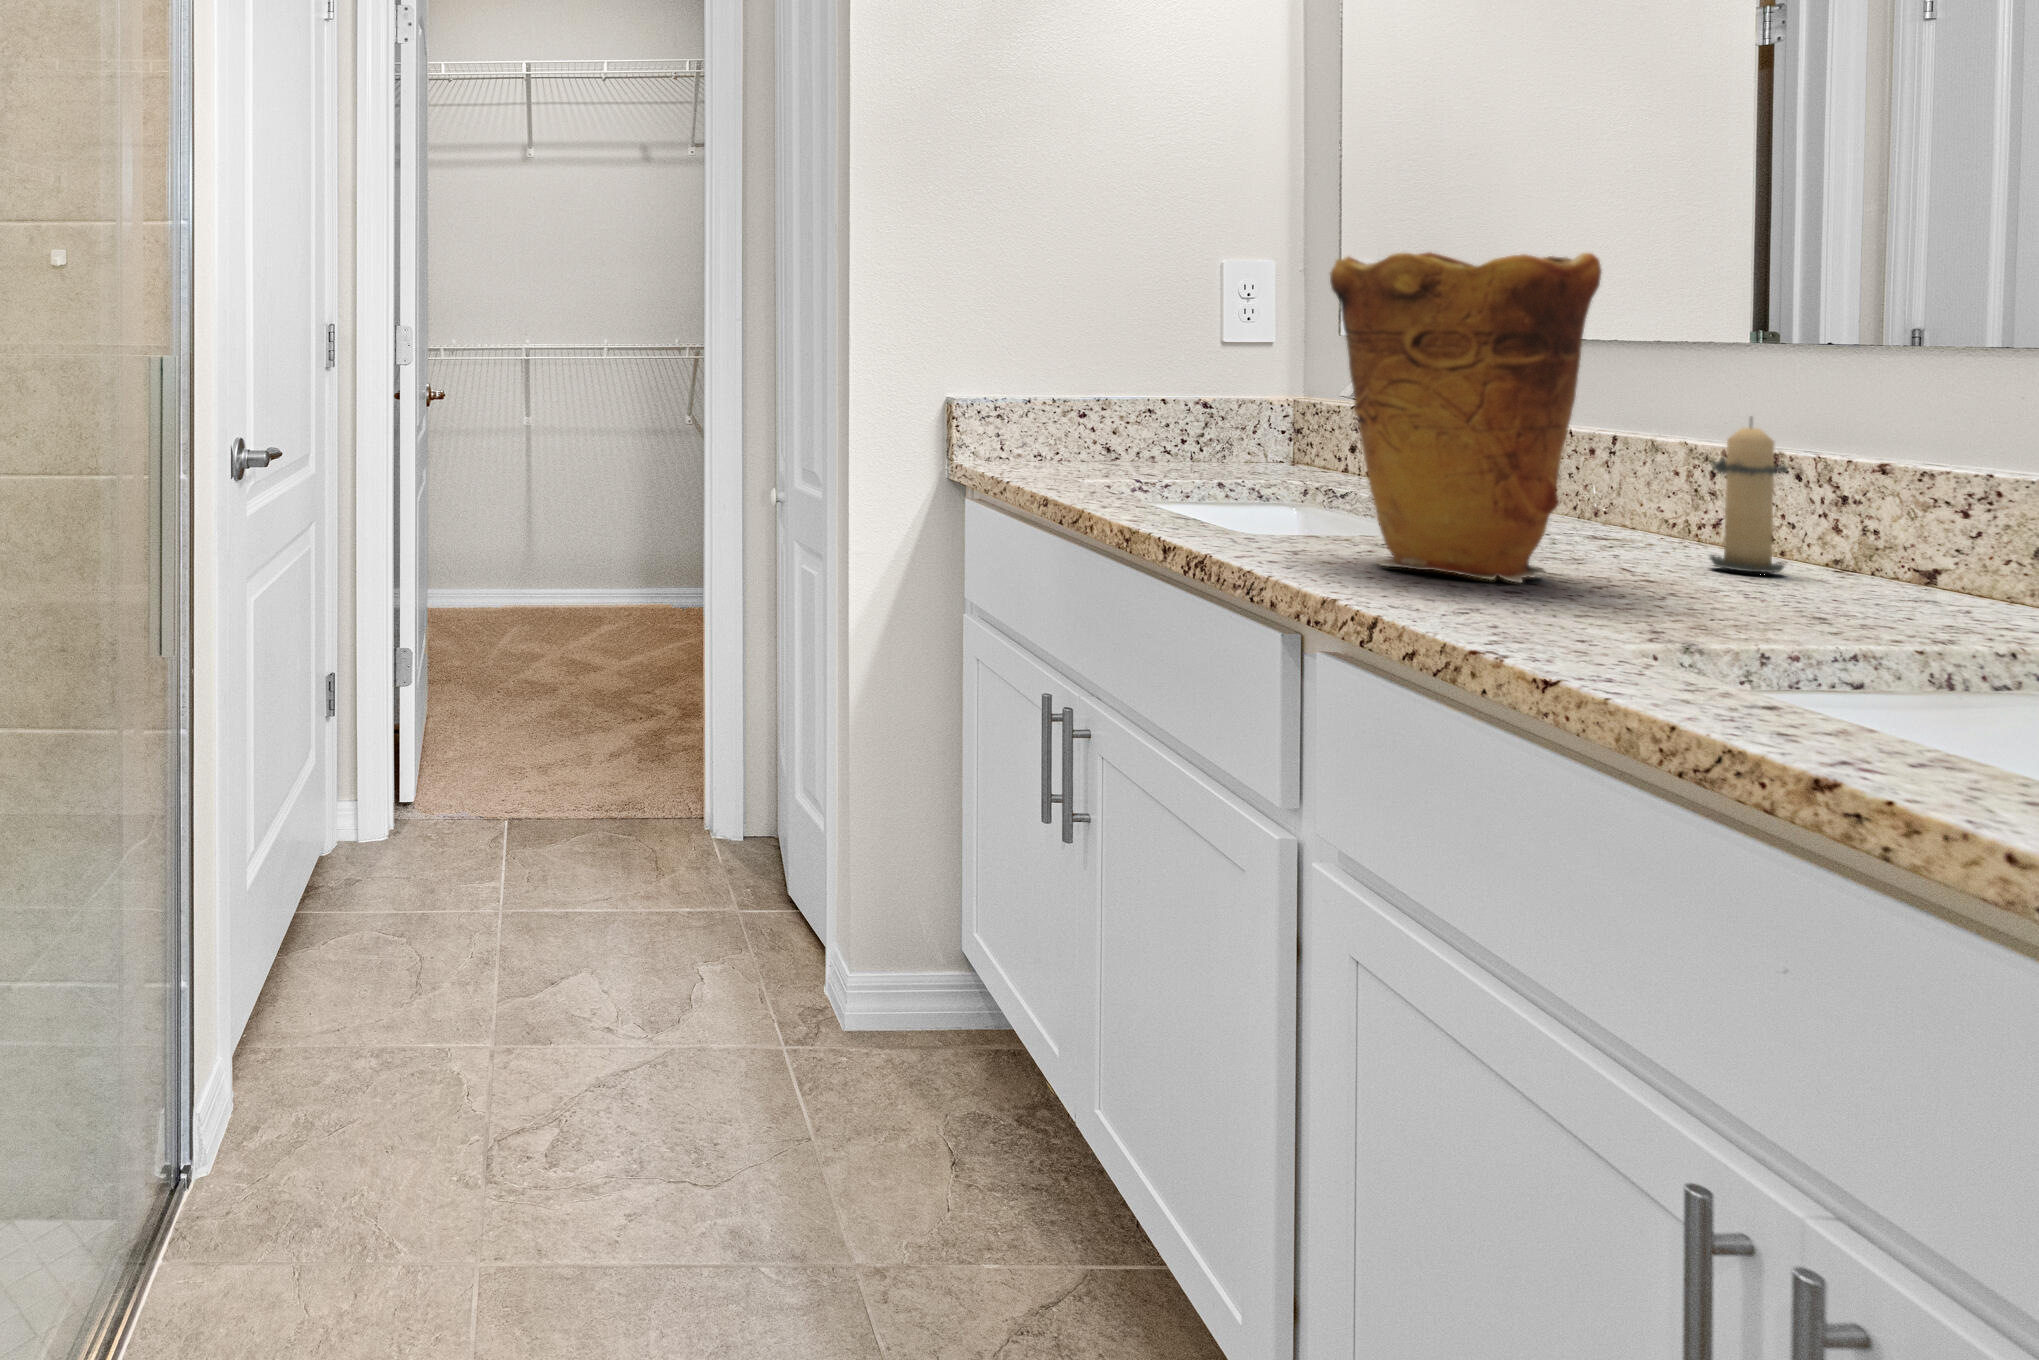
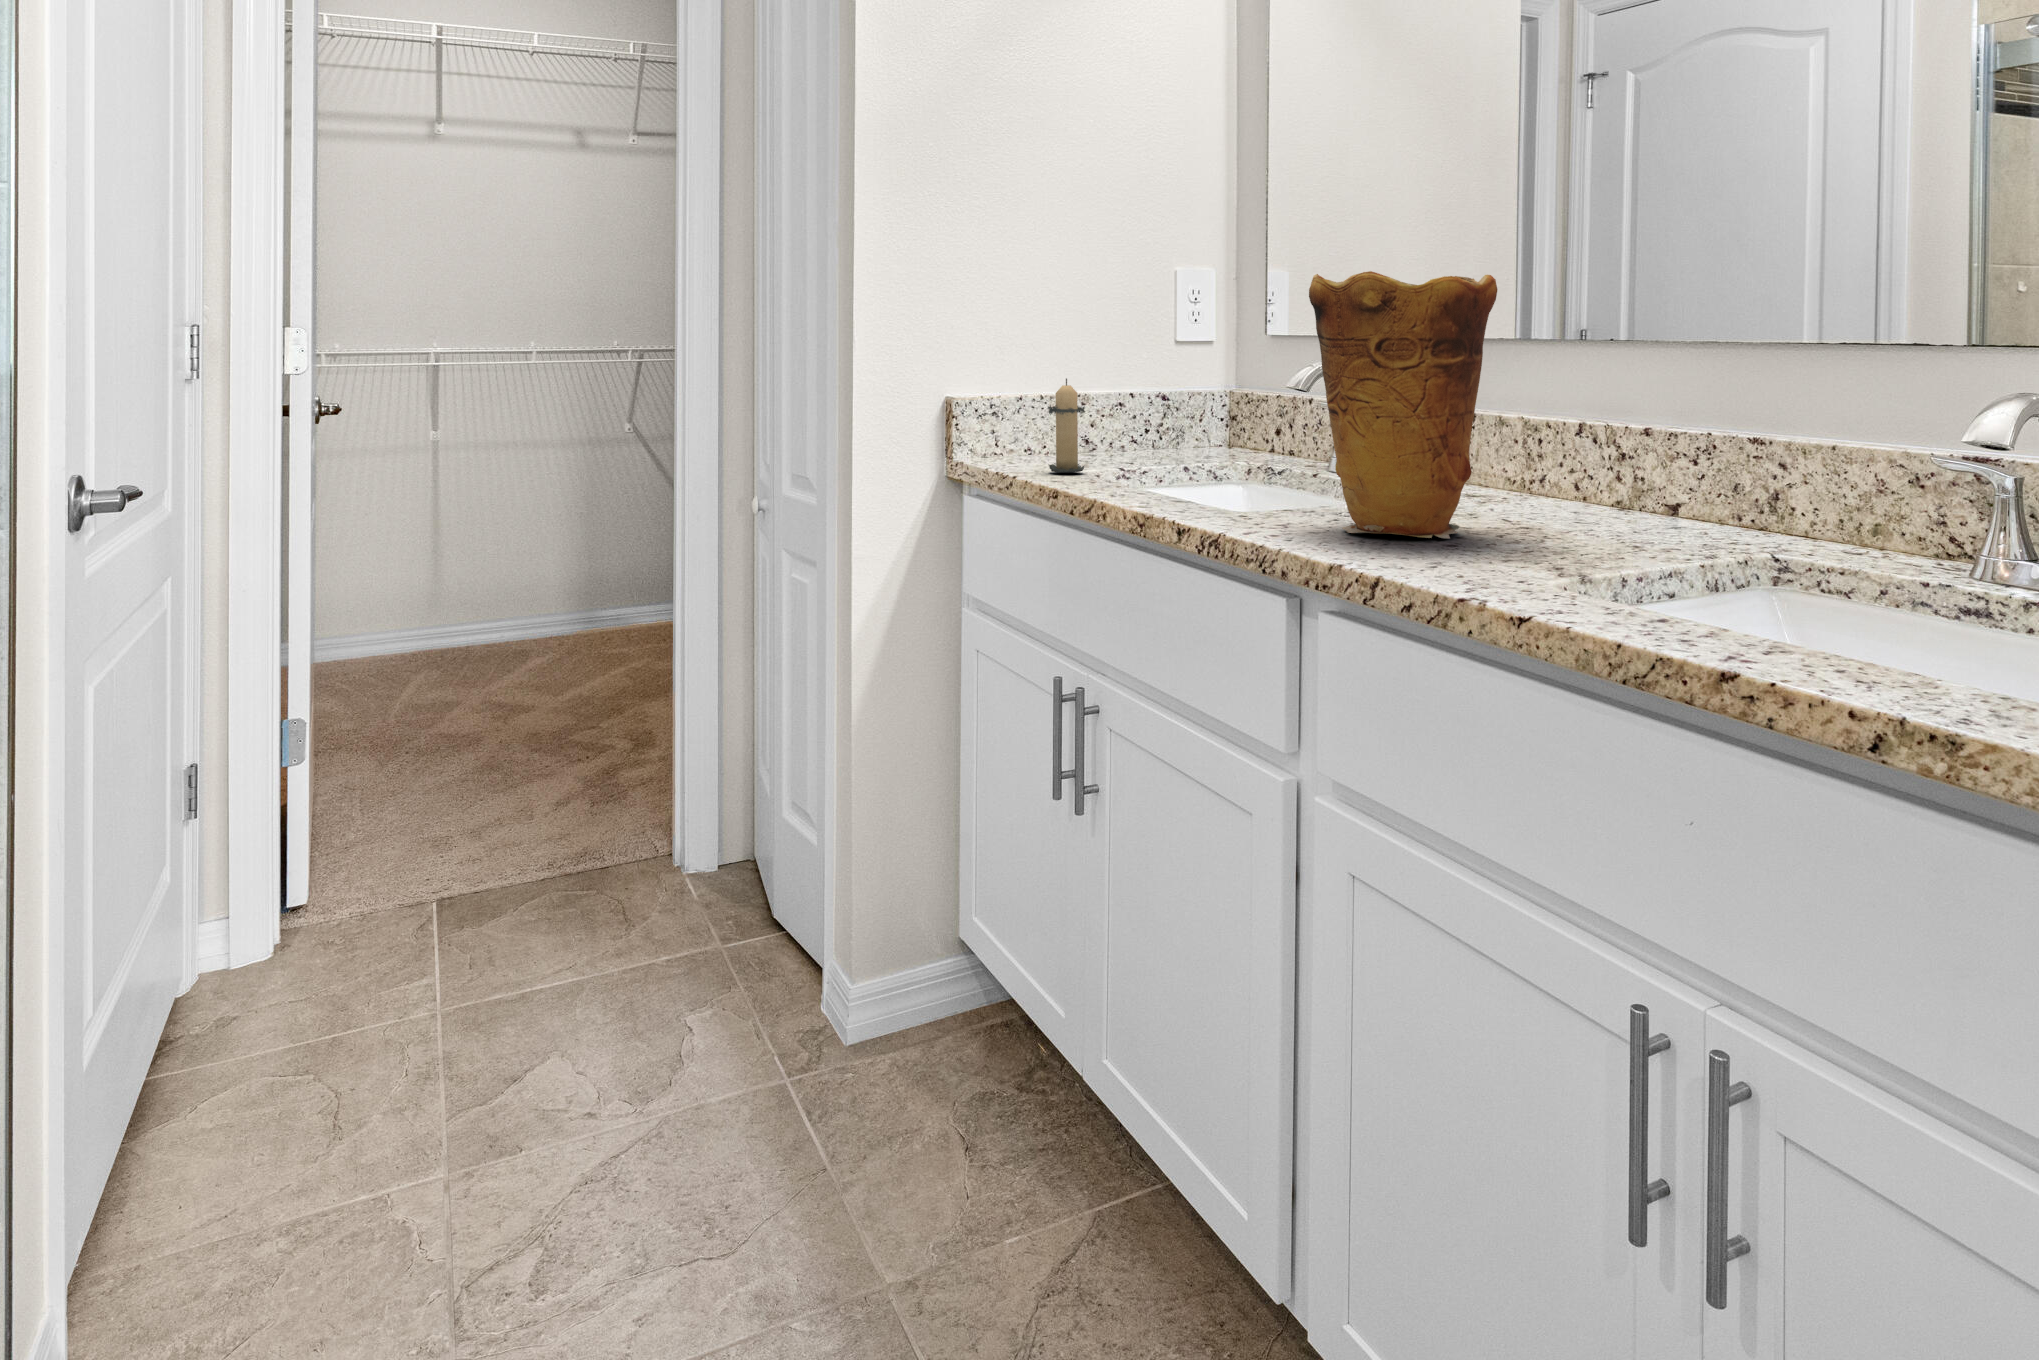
candle: present [1710,418,1789,572] -> present [1048,378,1085,473]

